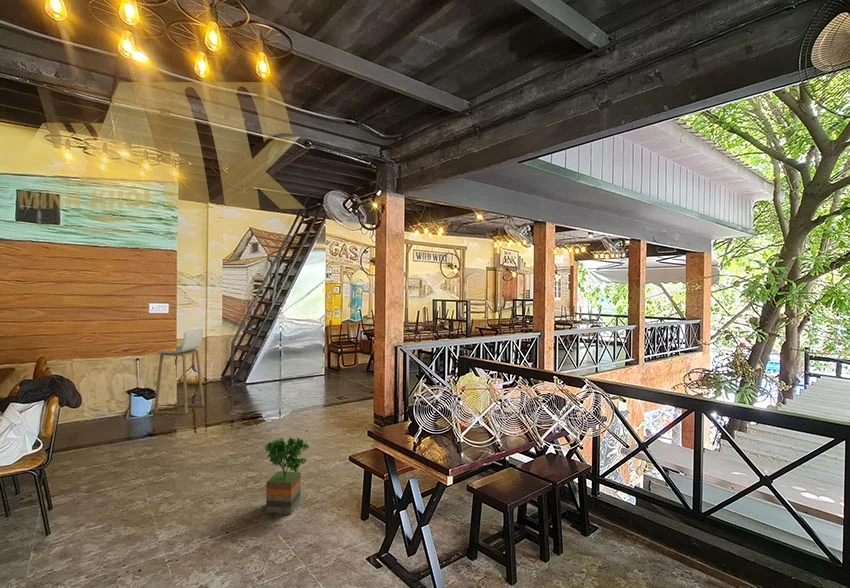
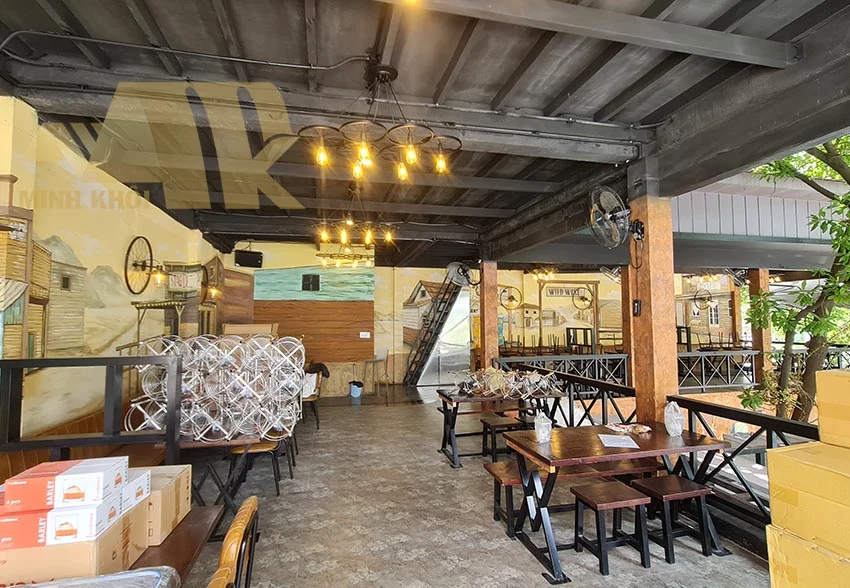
potted tree: present [265,438,309,514] -> none [404,398,426,435]

